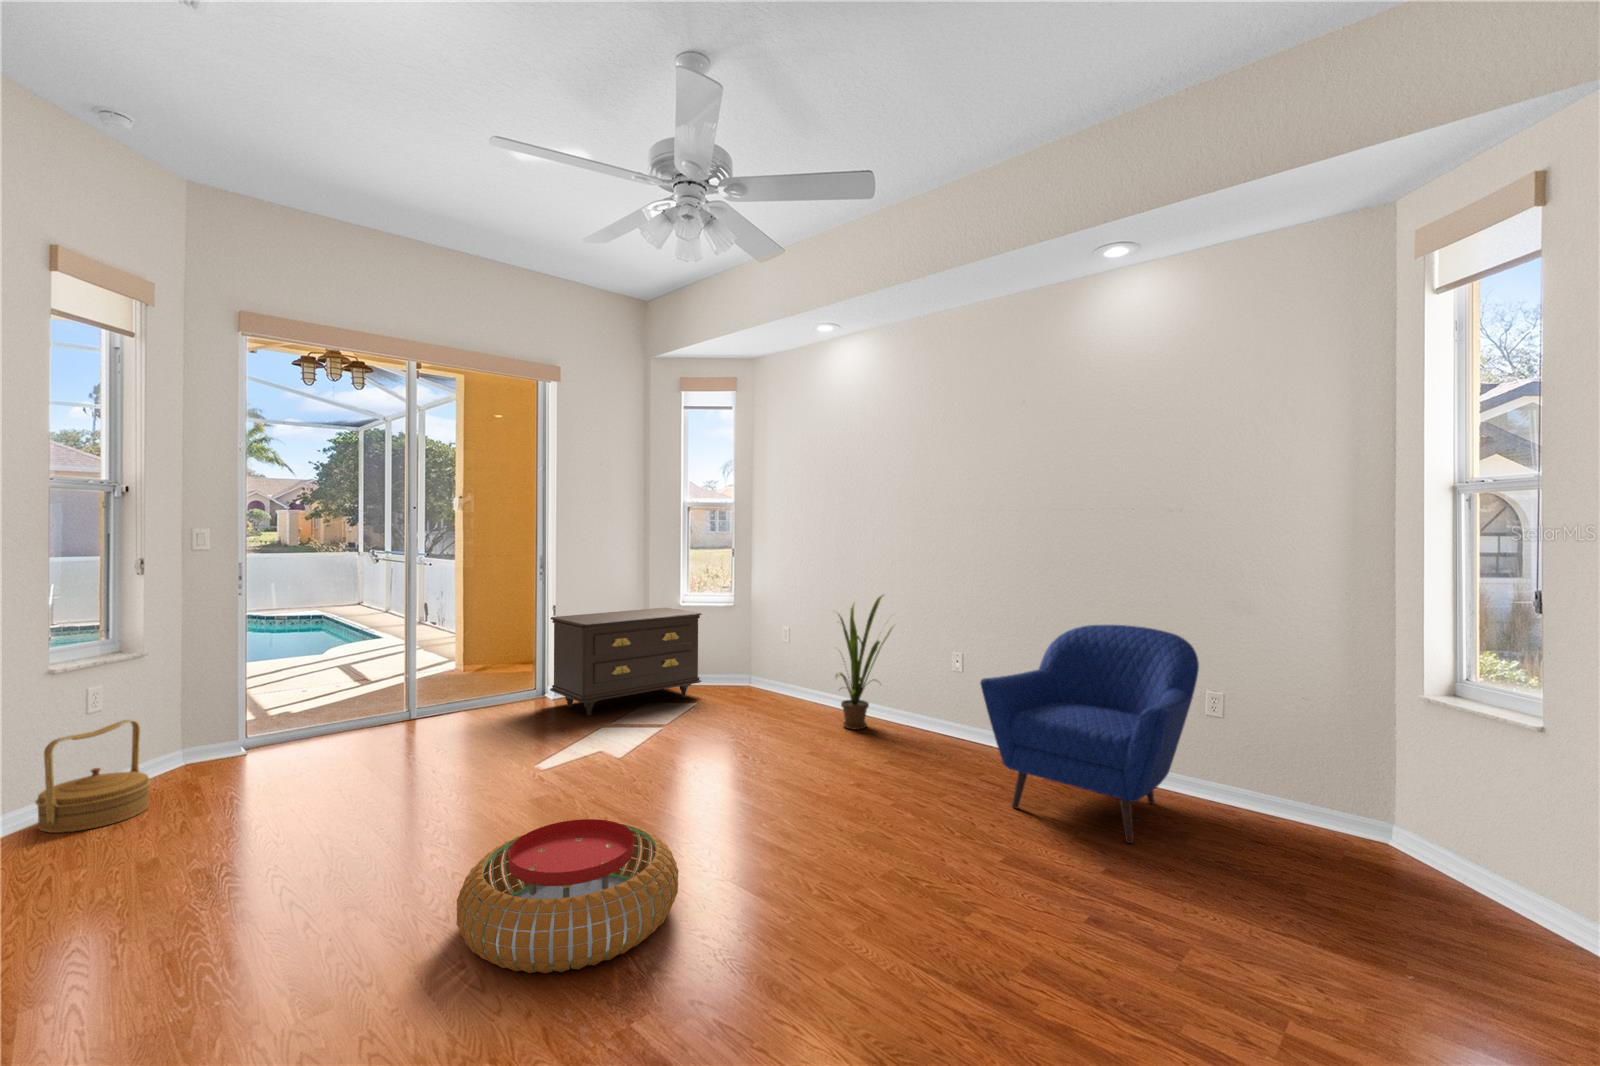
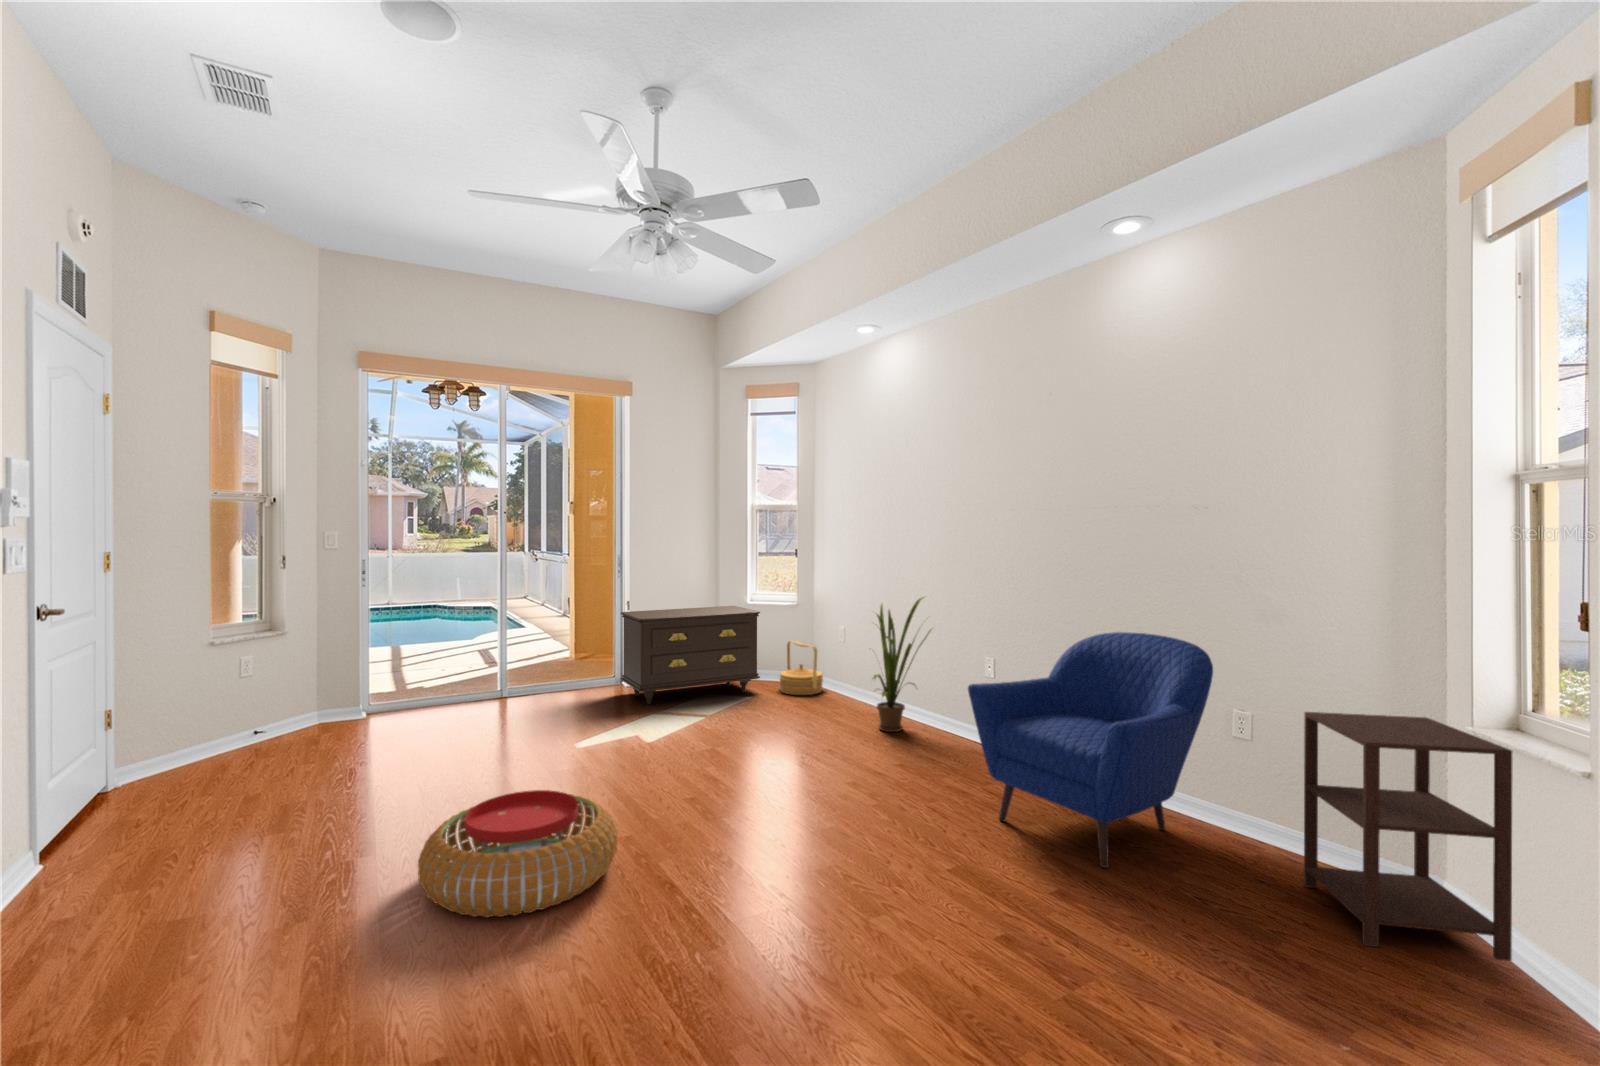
side table: none [1290,690,1472,888] -> present [1304,712,1513,961]
woven basket: present [35,720,151,833] -> present [779,640,823,695]

